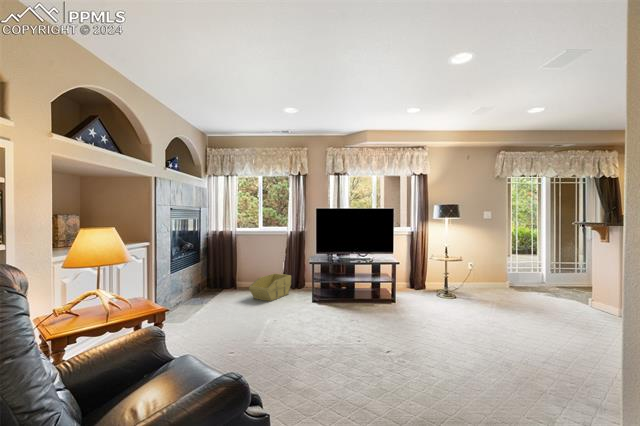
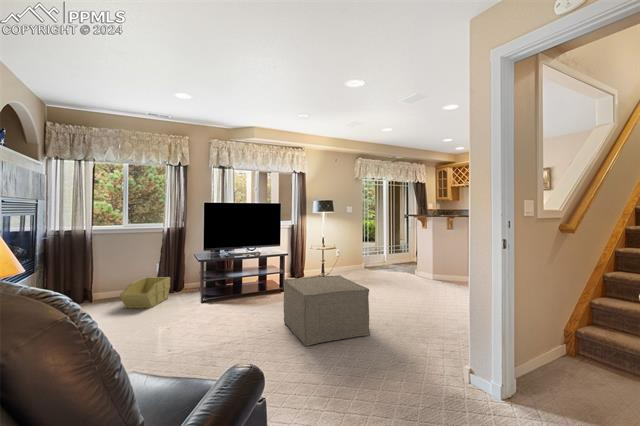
ottoman: none [373,293,472,382] -> present [284,275,370,346]

